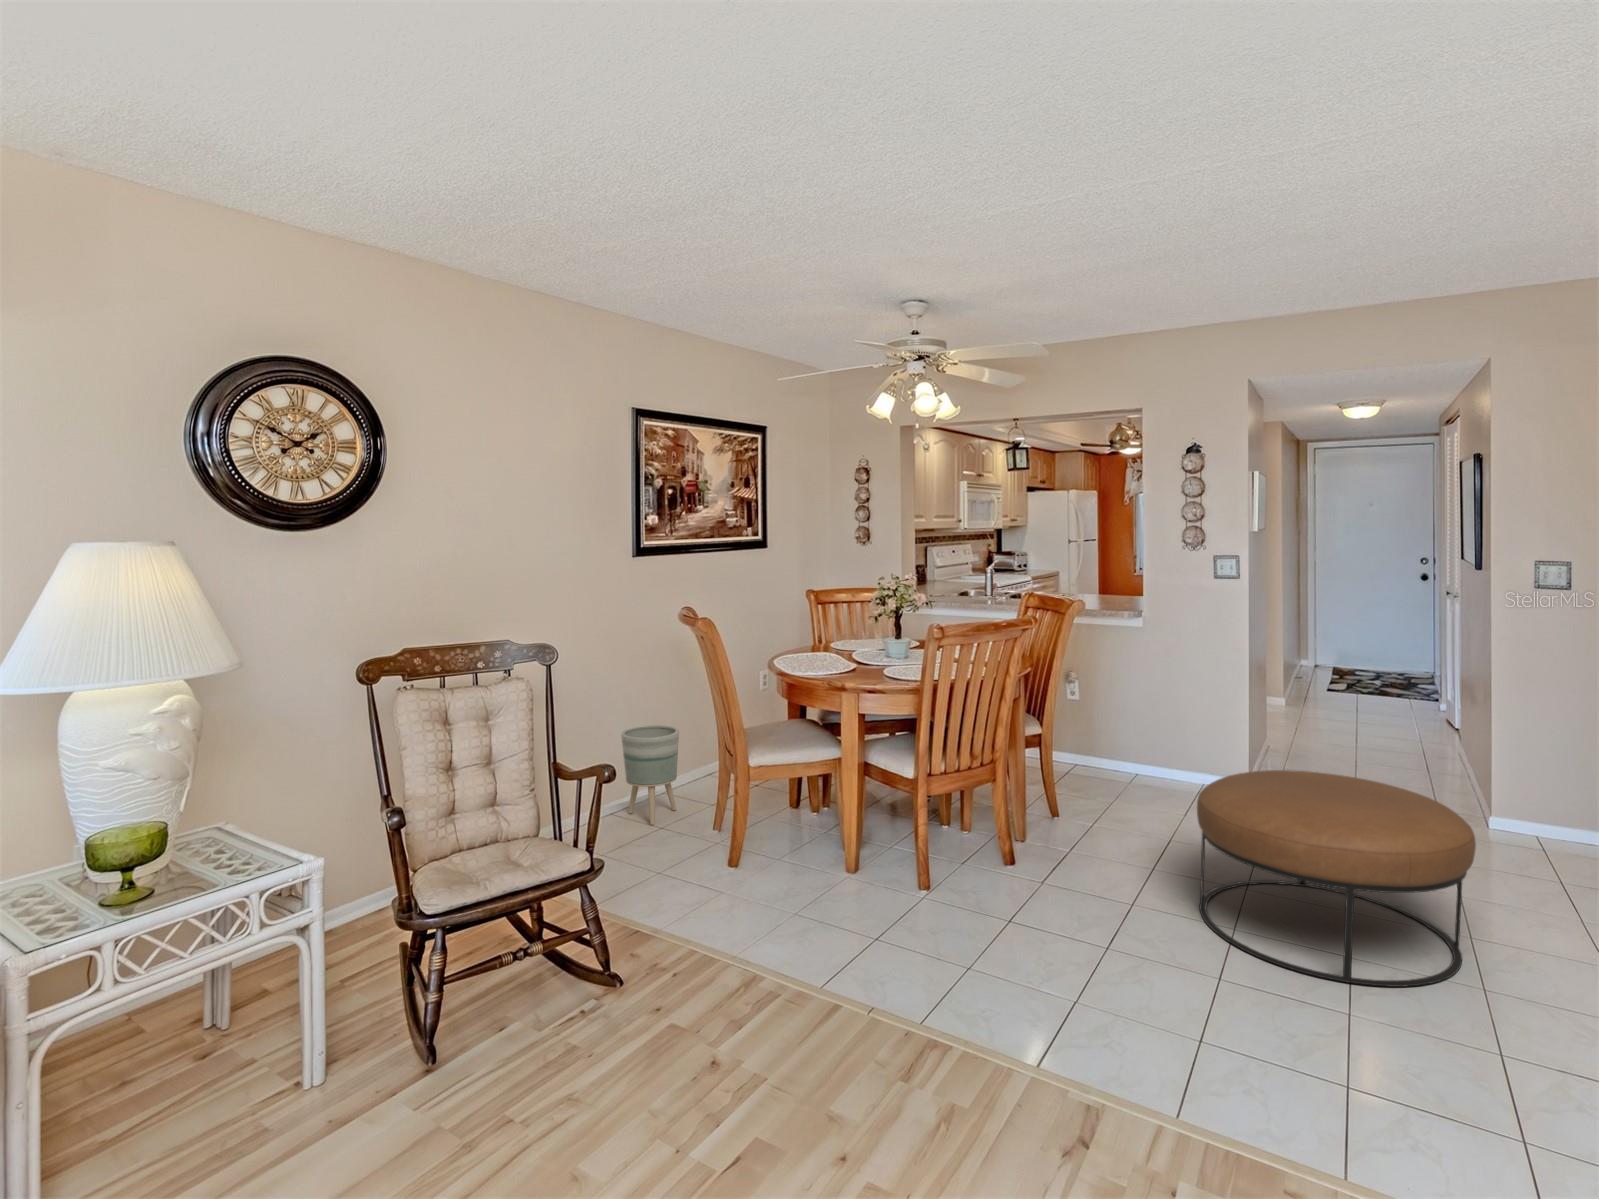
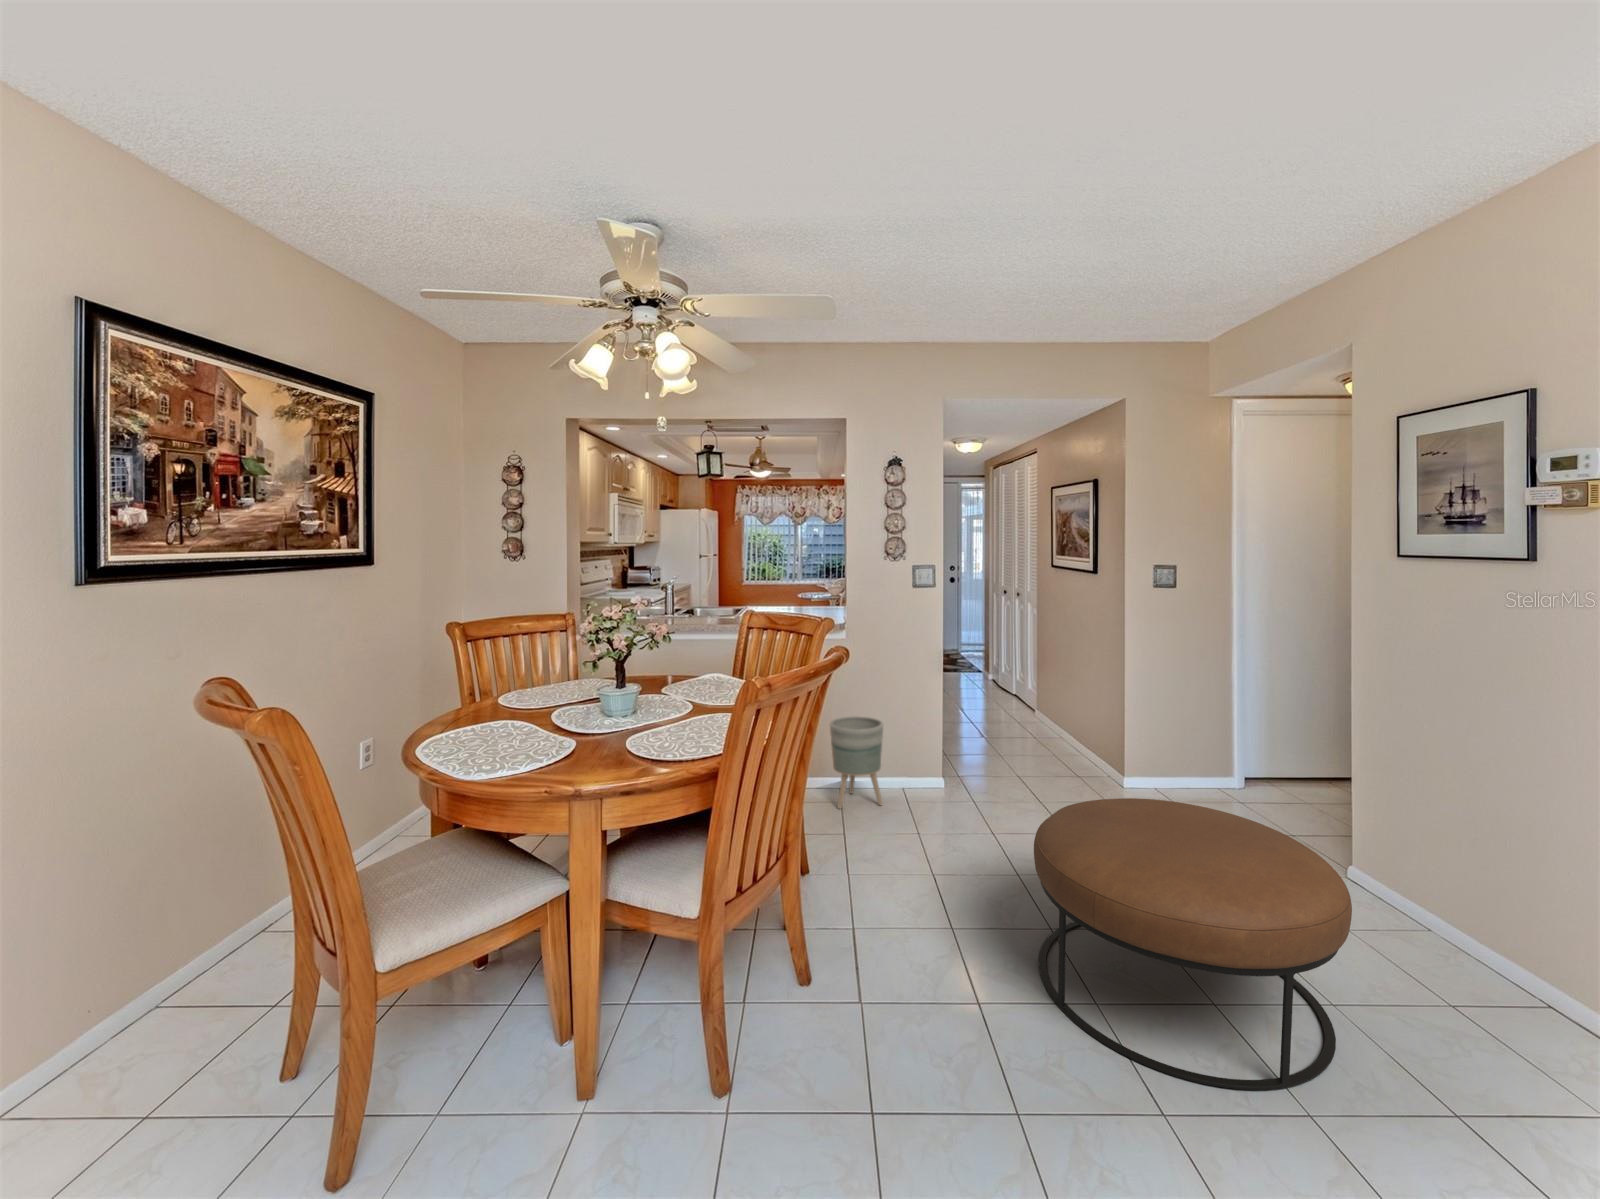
planter: present [621,725,679,825] -> present [830,716,883,809]

